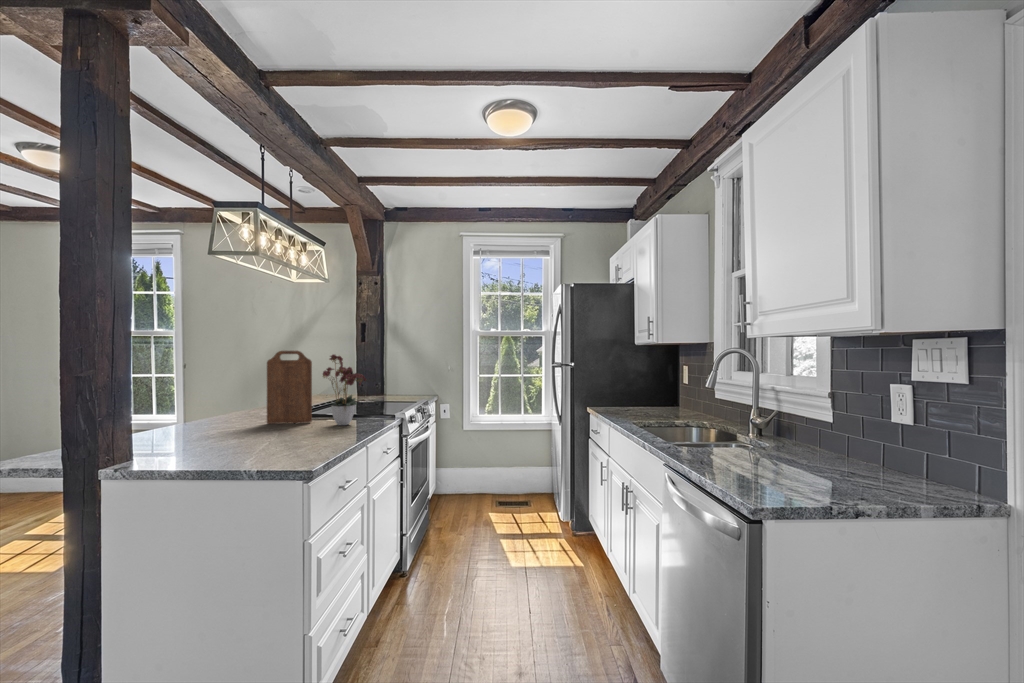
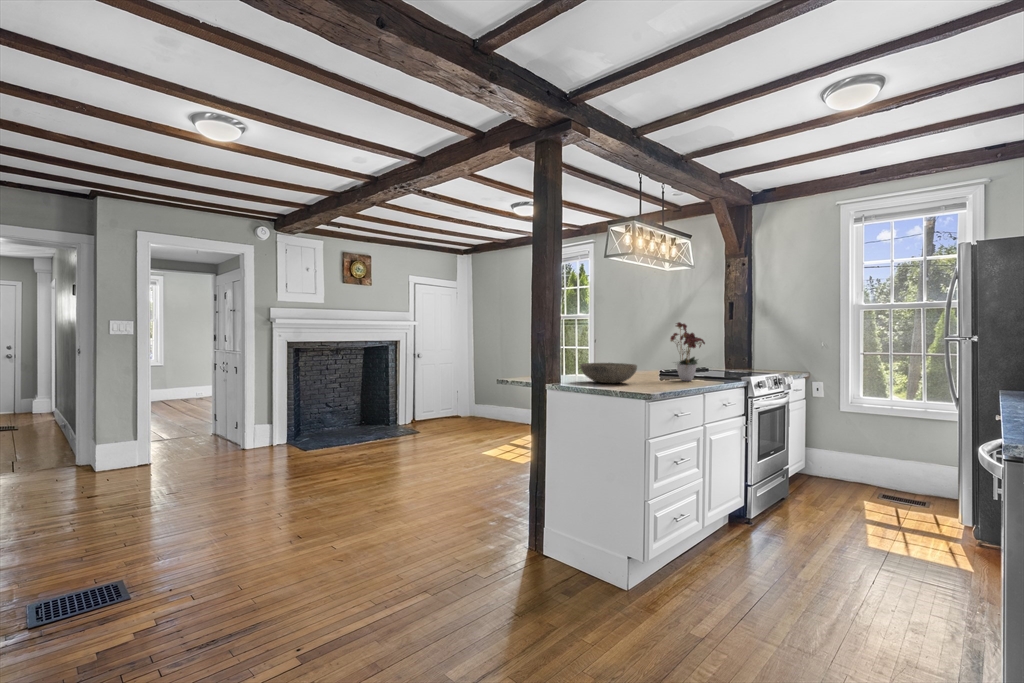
cutting board: present [267,351,312,424] -> none [630,320,664,378]
bowl: none [205,412,291,444] -> present [580,363,637,383]

